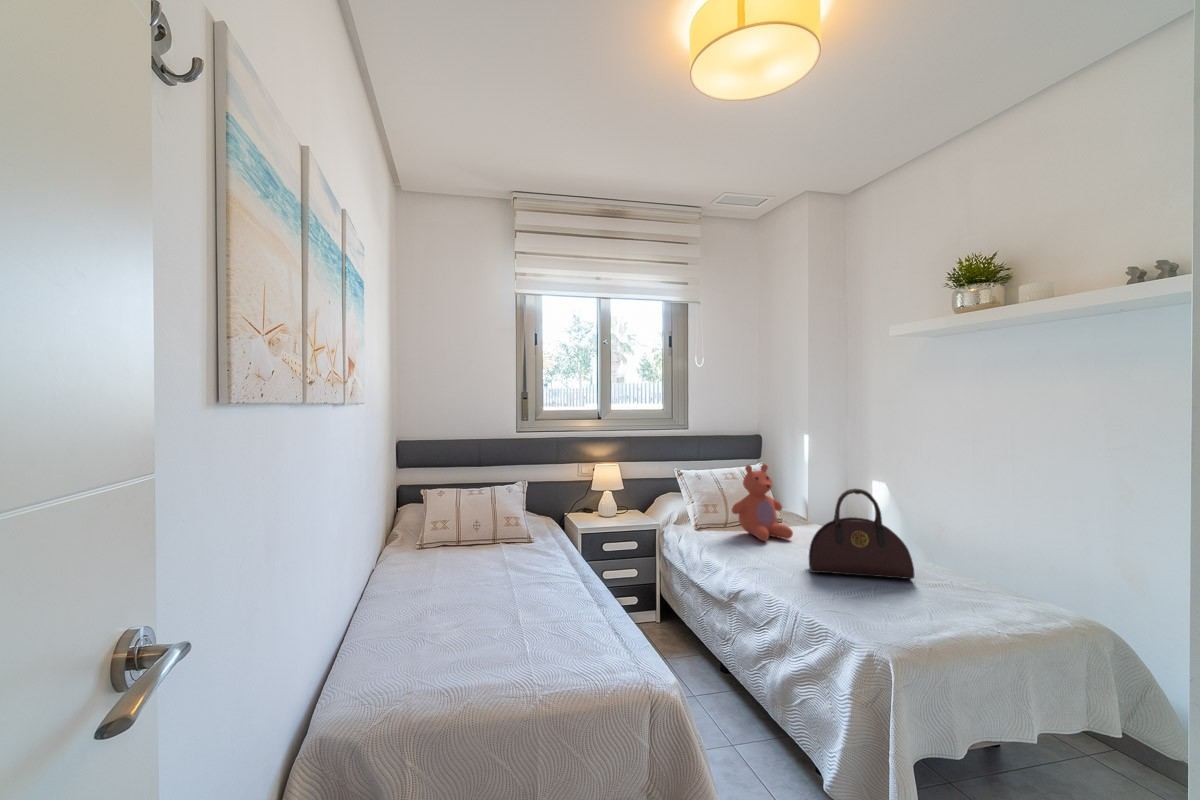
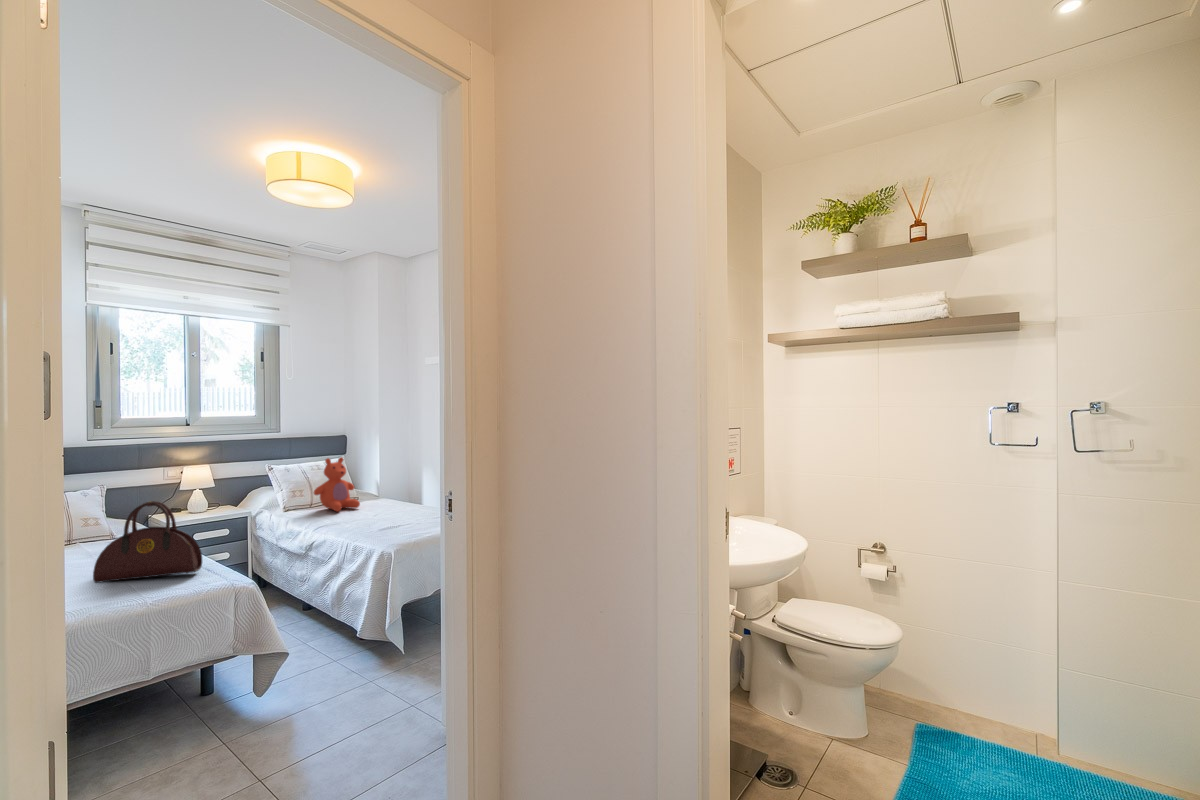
handbag: present [809,488,914,579] -> present [93,501,202,583]

